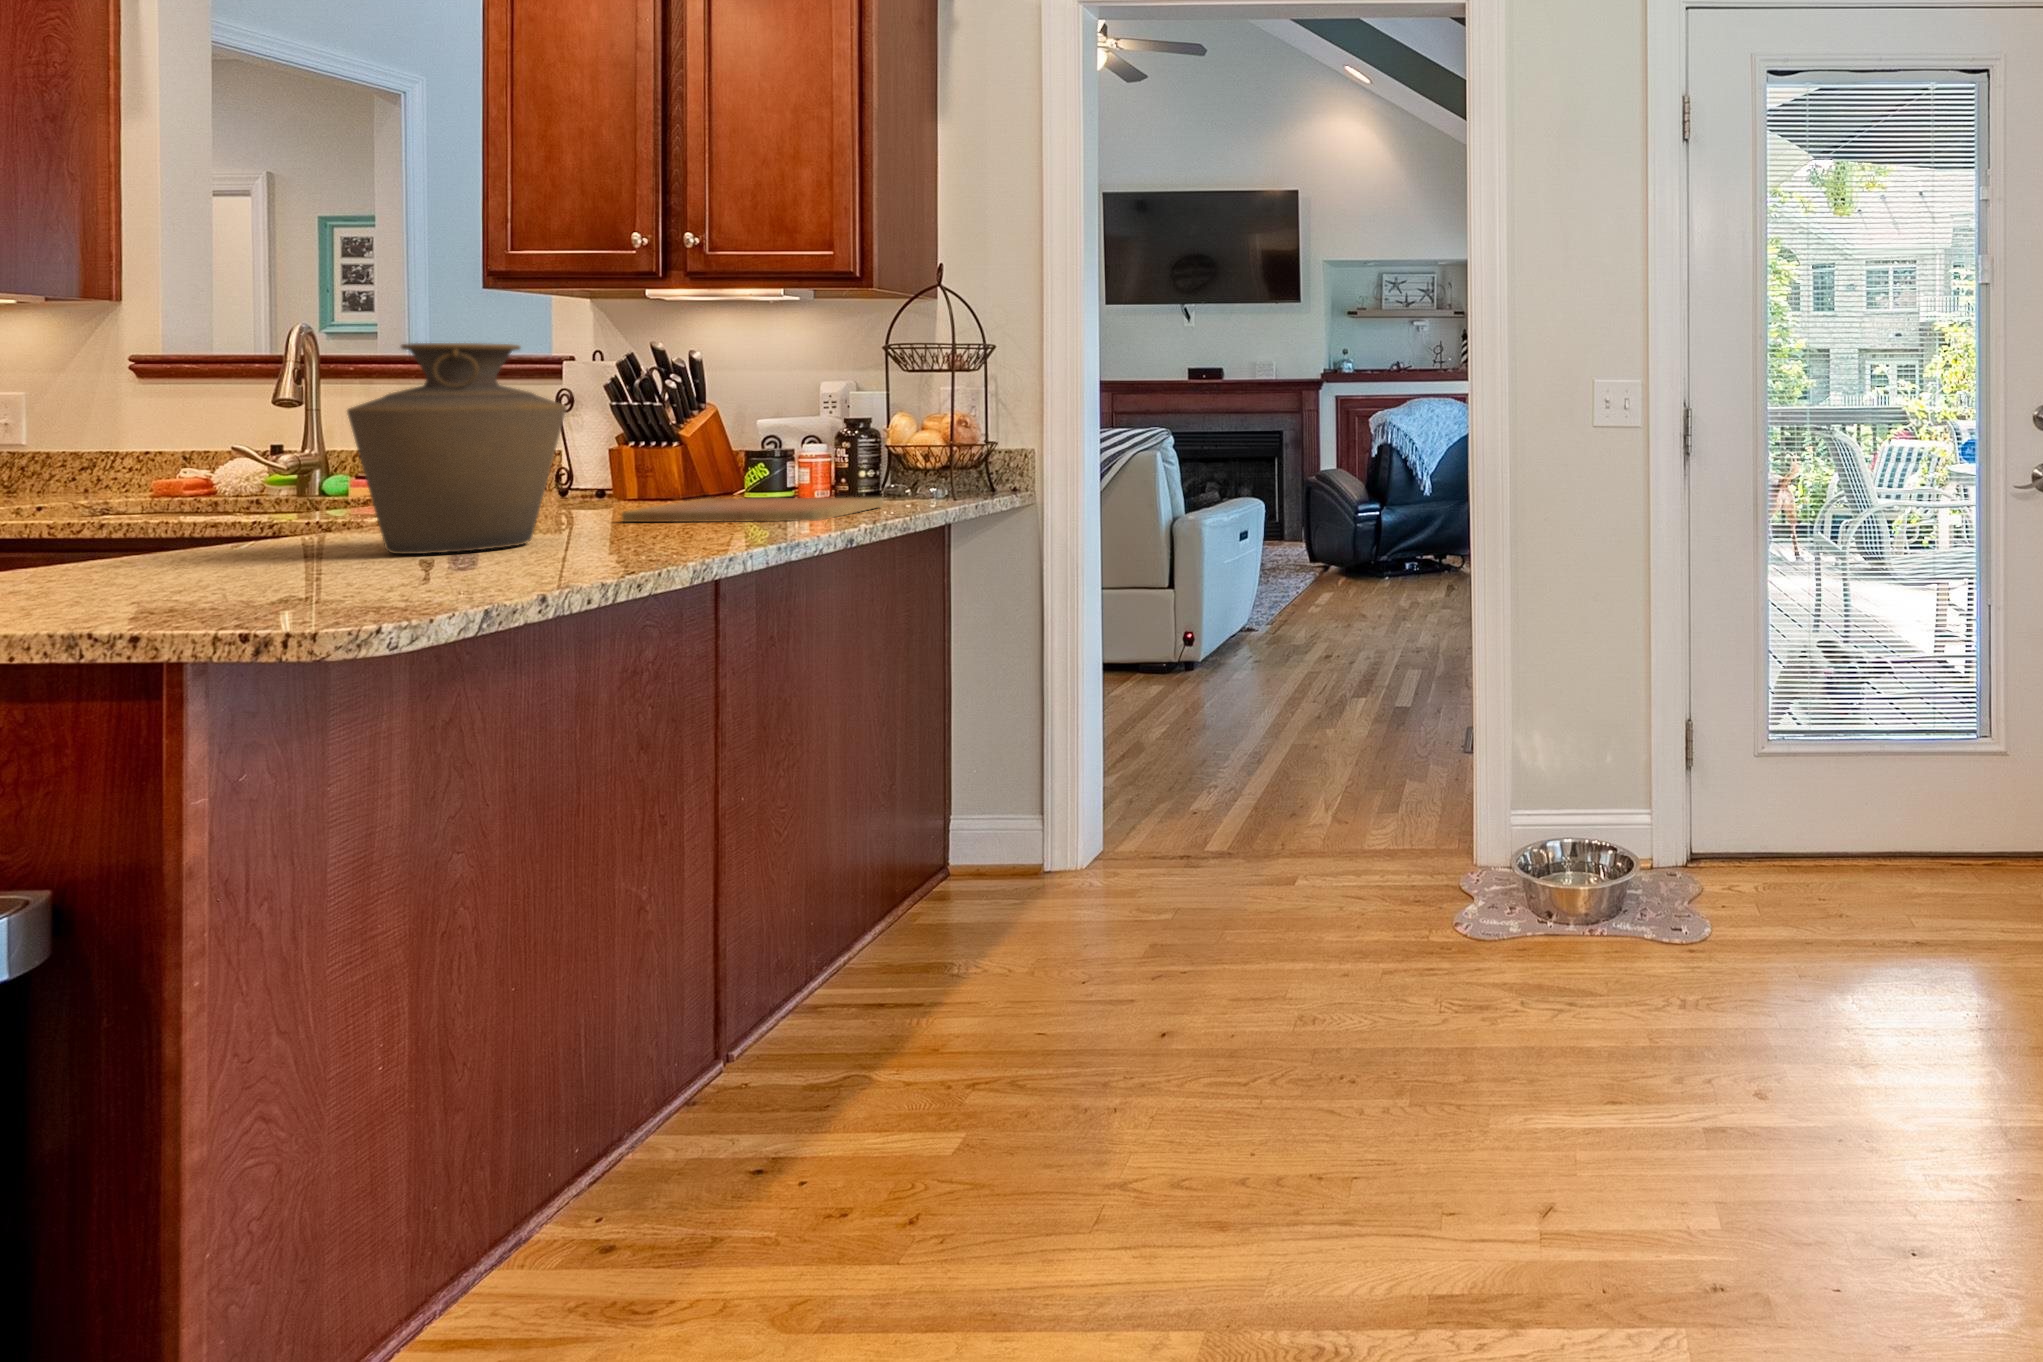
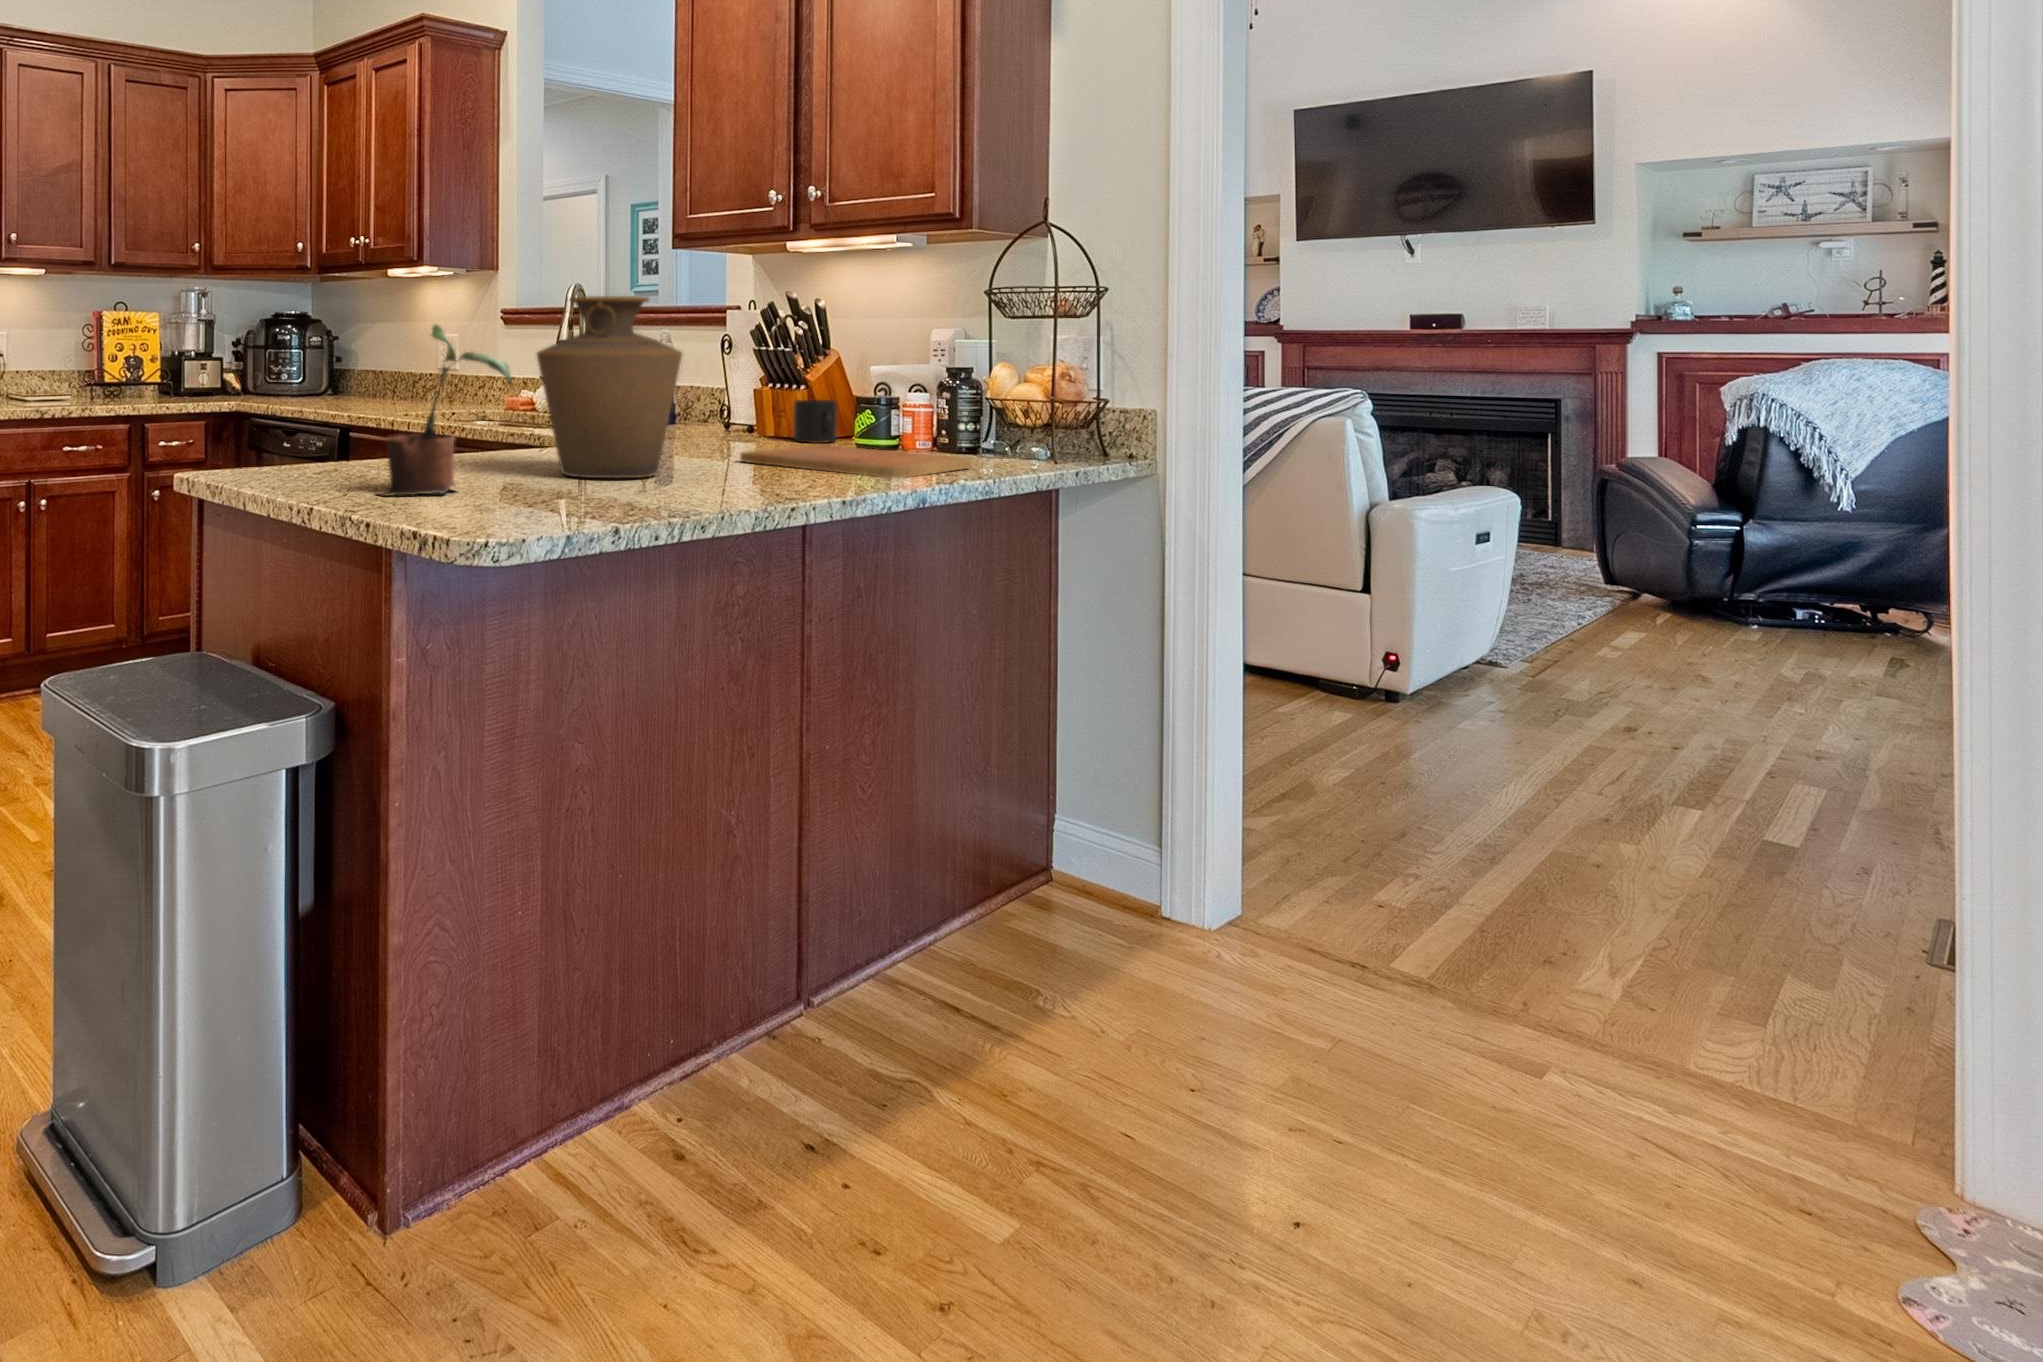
potted plant: none [90,375,342,602] -> present [377,325,513,496]
mug: none [663,454,716,500] -> present [794,400,837,444]

